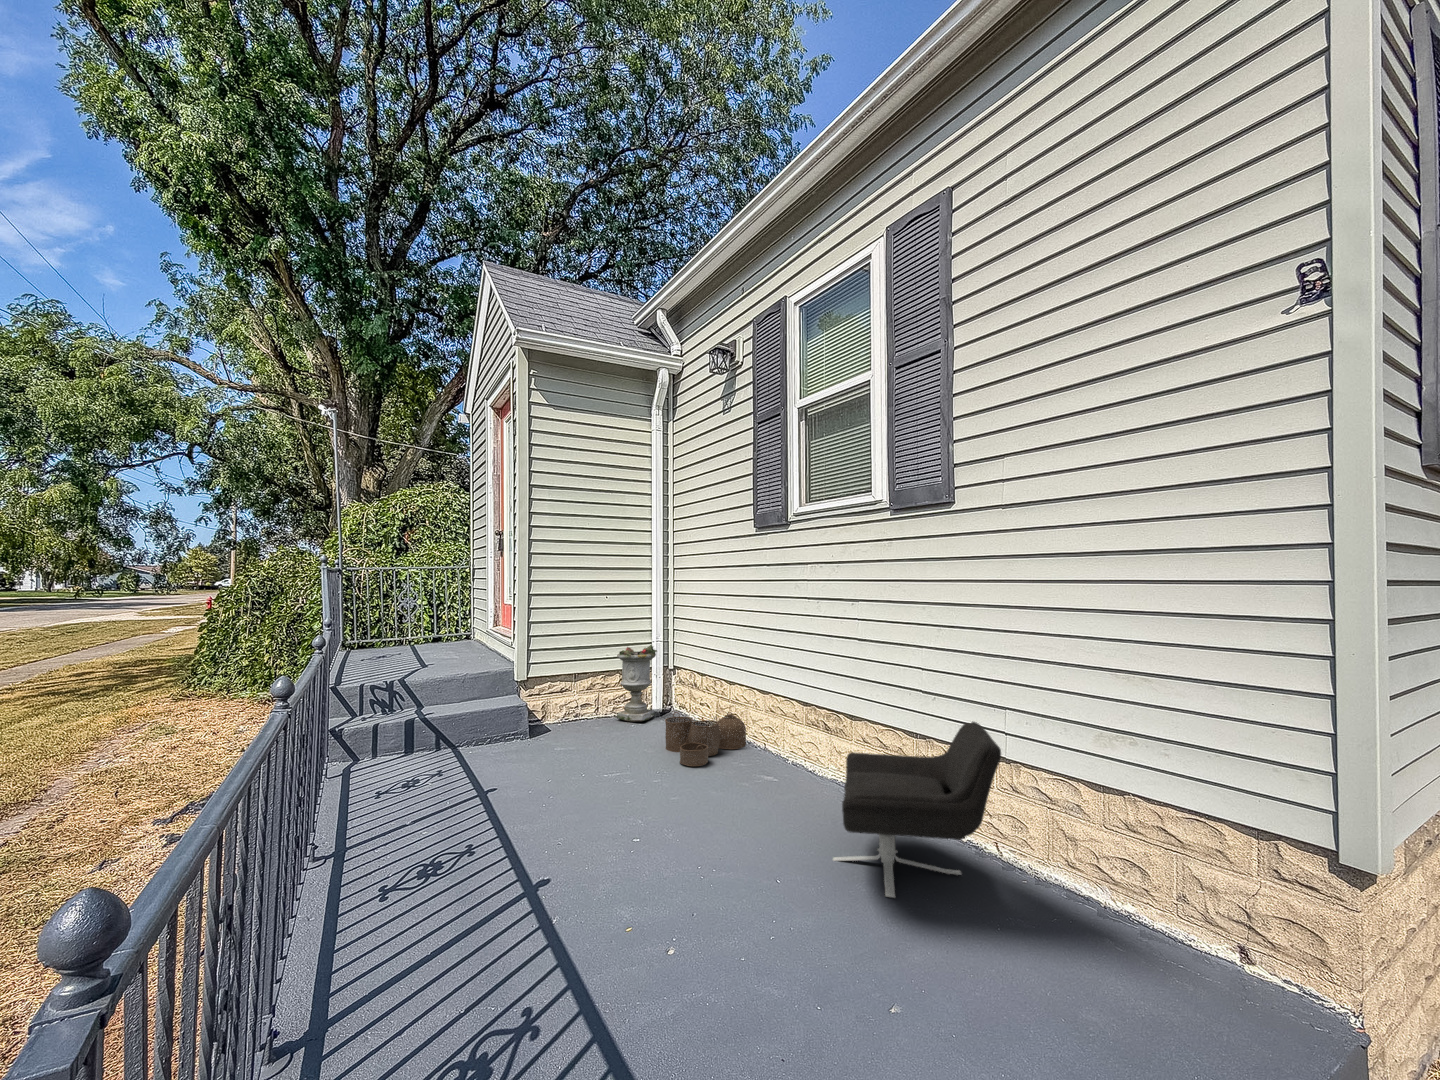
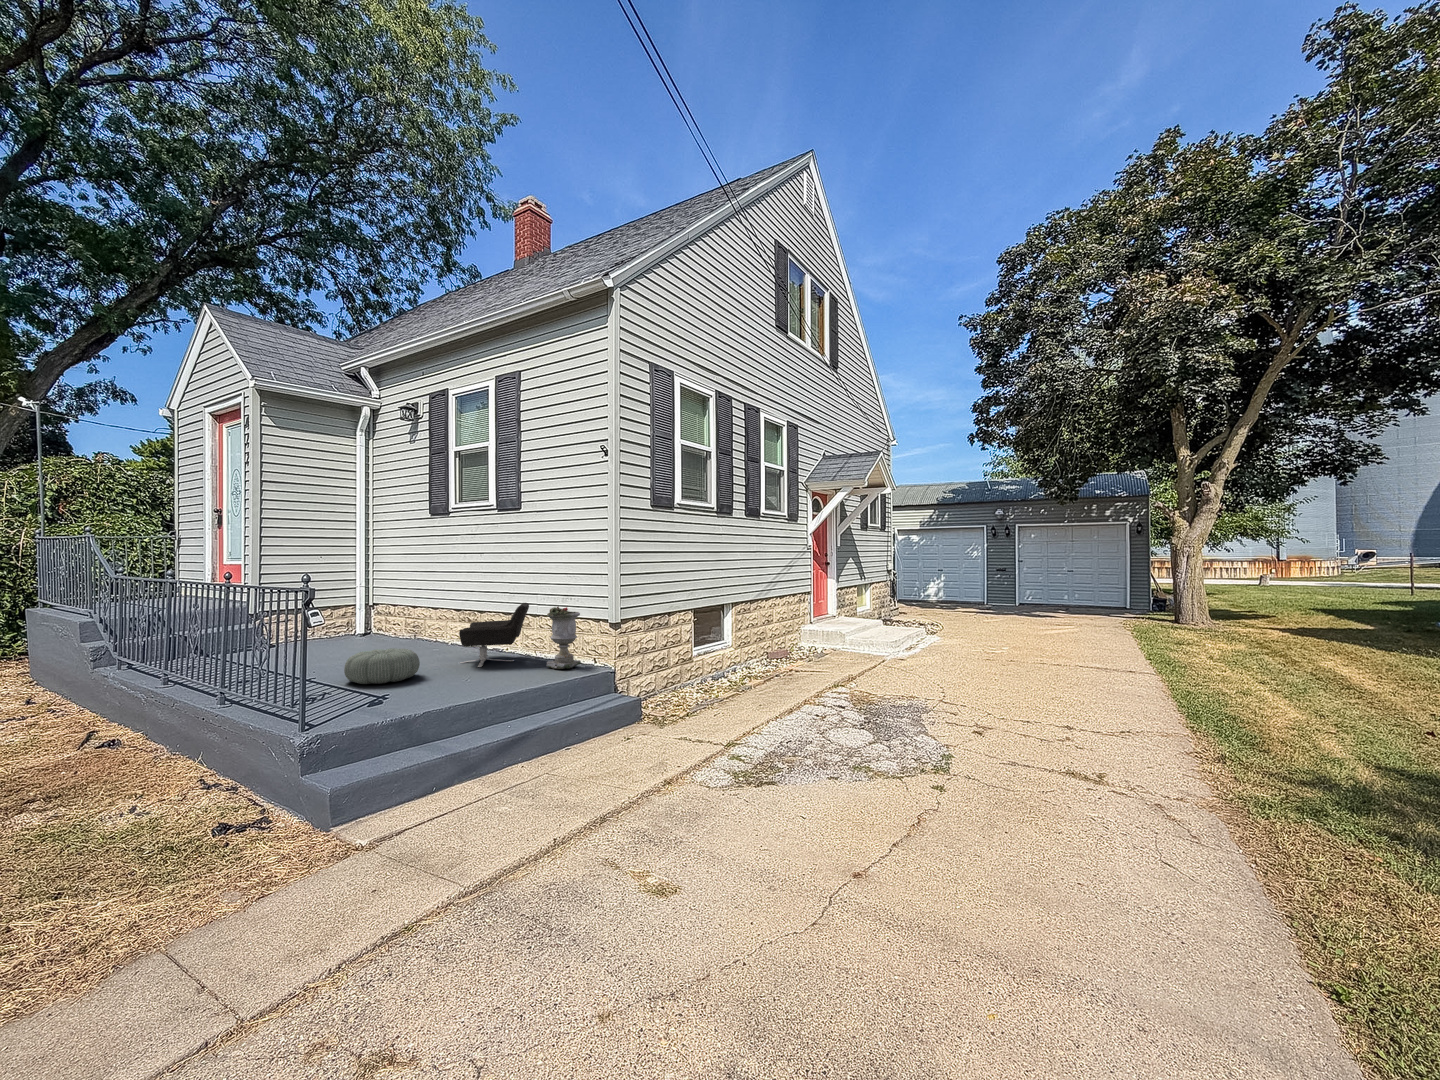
planter: present [617,645,657,722] -> present [546,606,581,669]
woven basket: present [665,712,746,766] -> none [369,623,423,648]
pouf: none [591,839,760,976] -> present [344,648,420,684]

